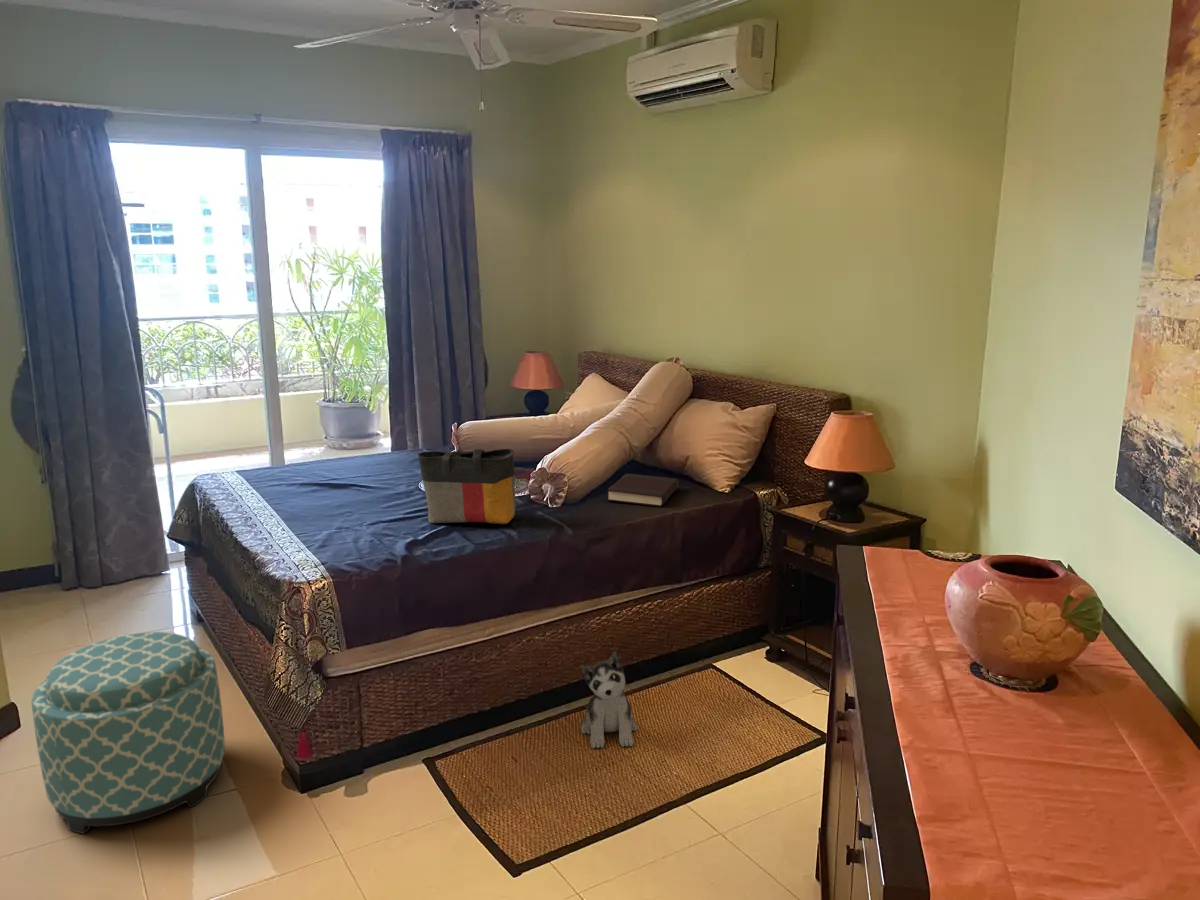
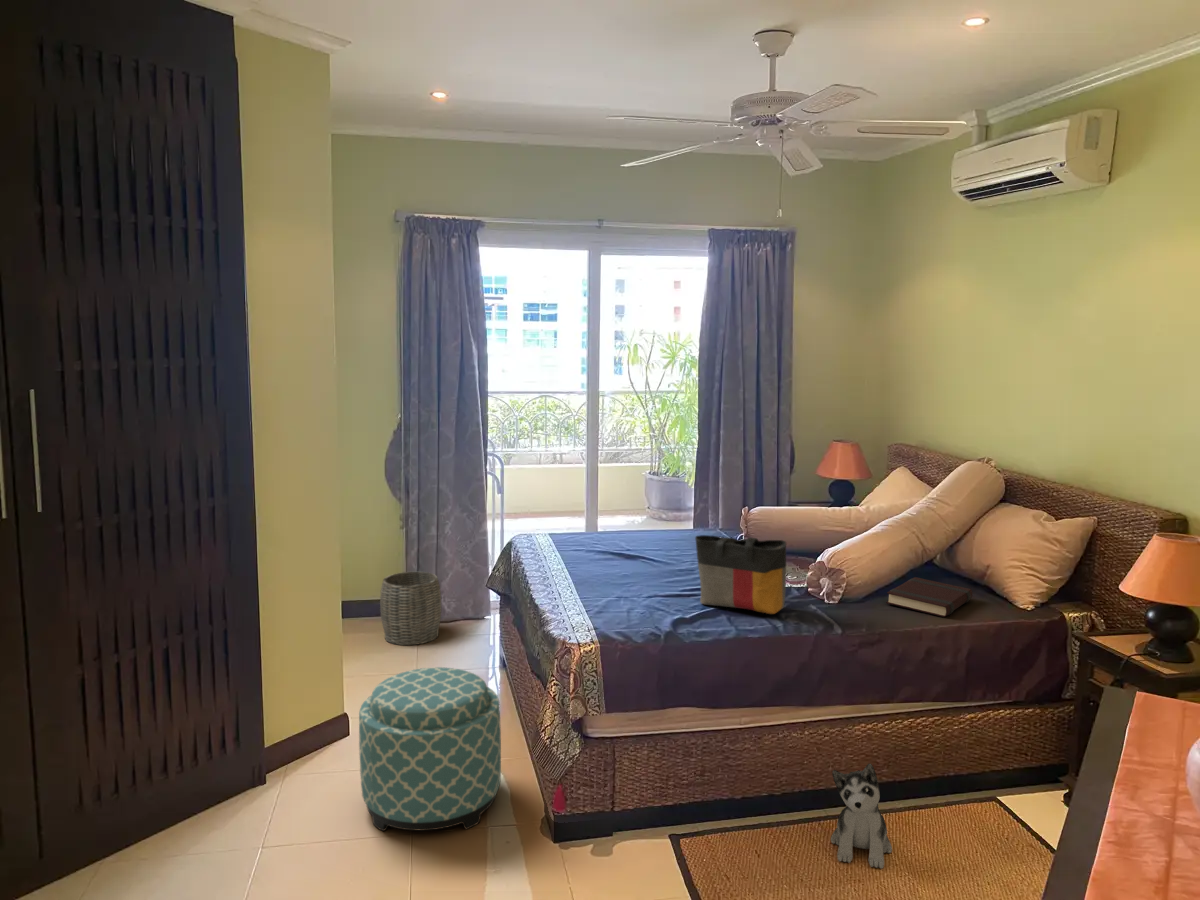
woven basket: none [24,531,108,619] -> present [380,572,441,645]

